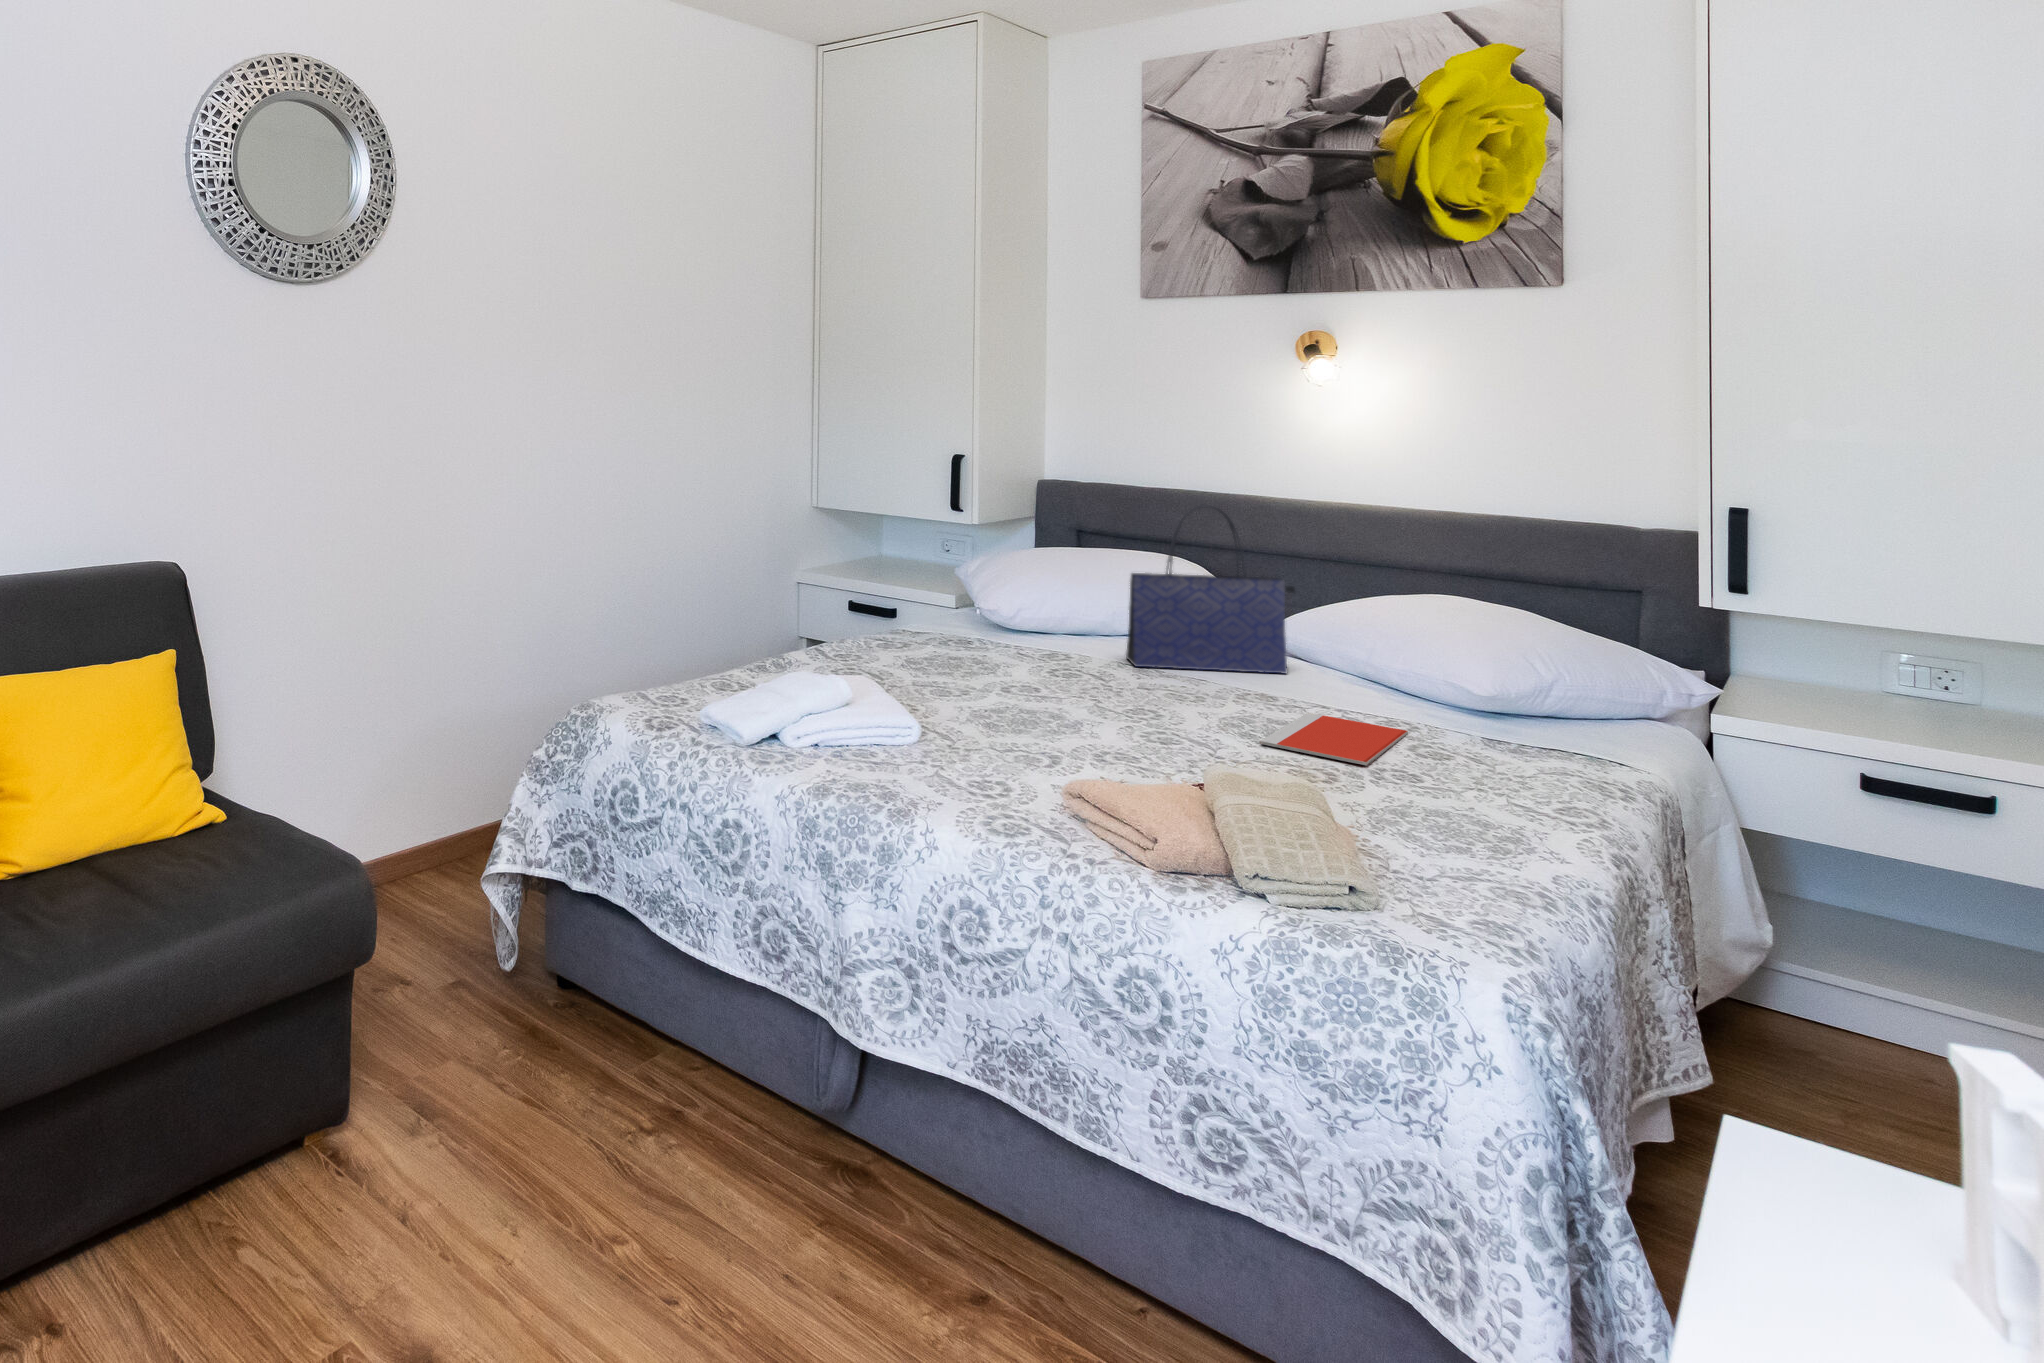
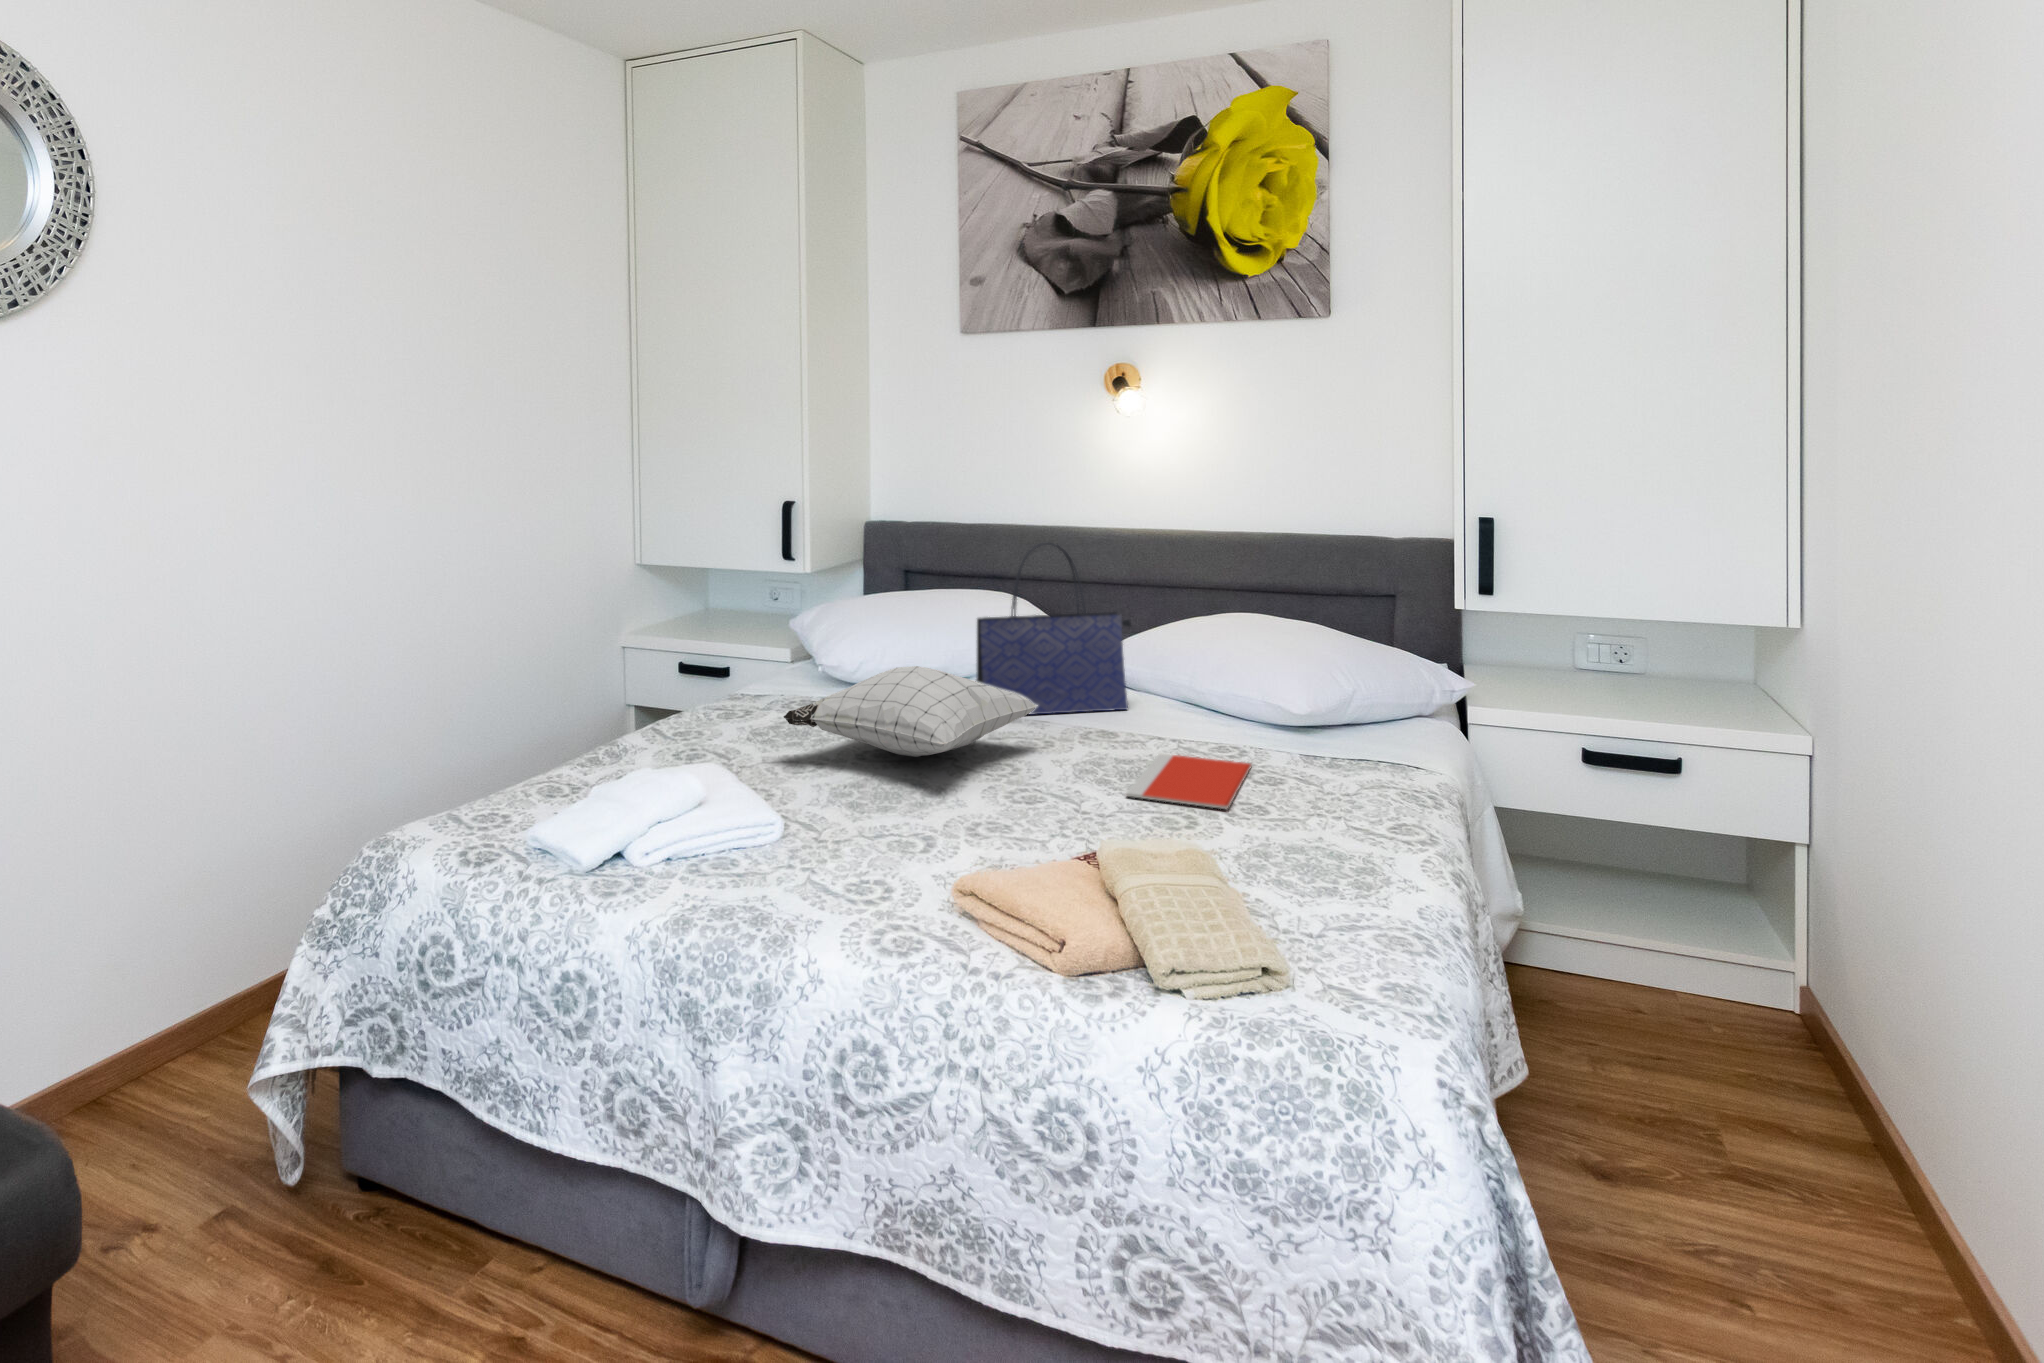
pillow: none [932,609,1183,692] -> present [783,666,1038,757]

